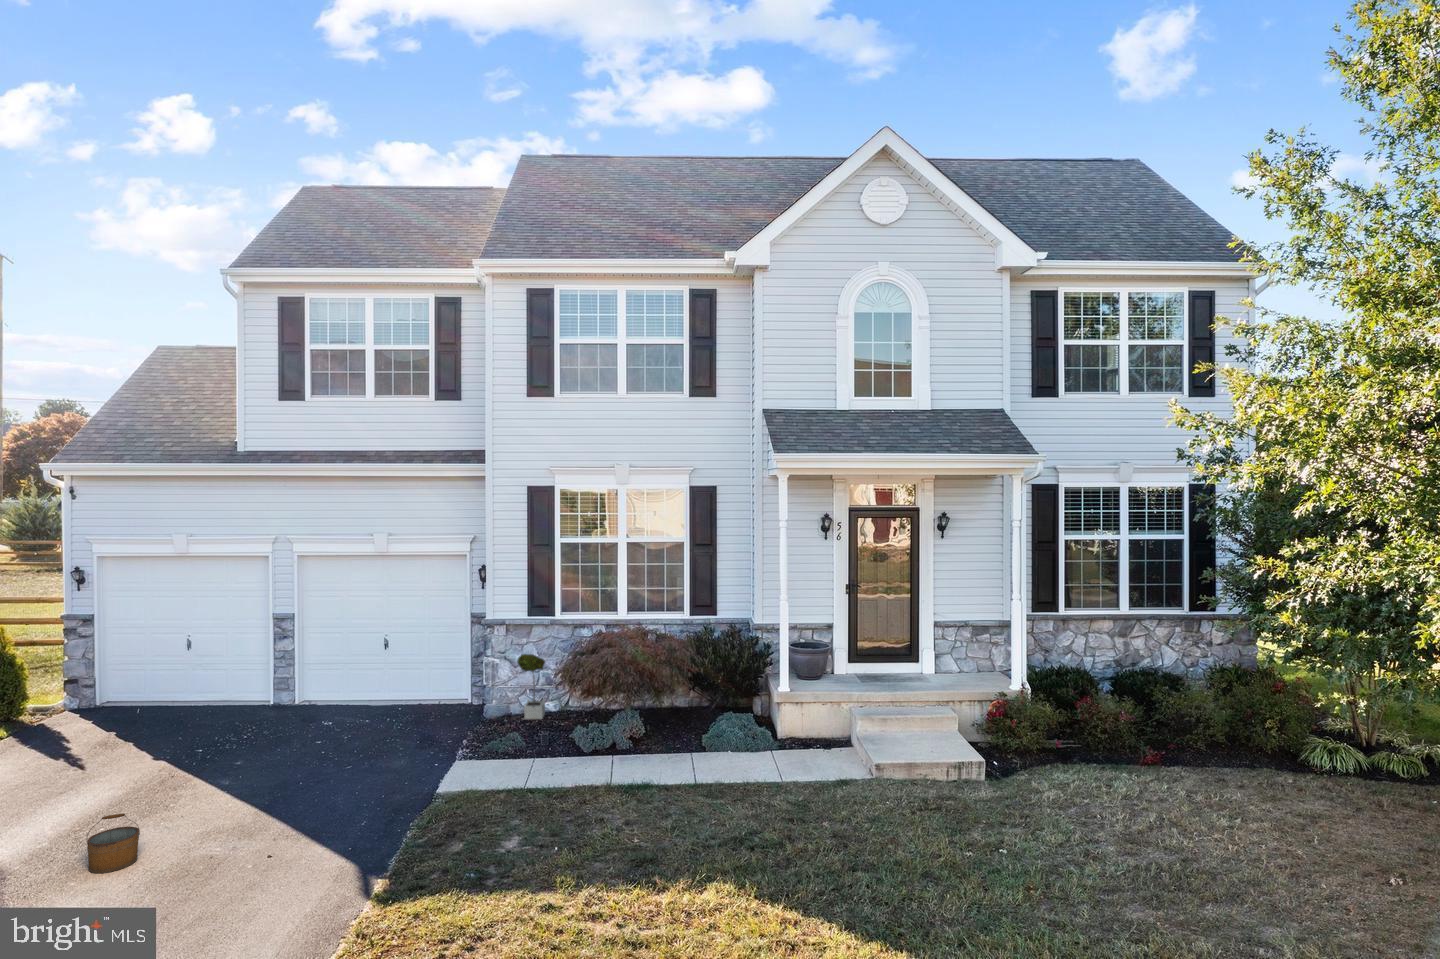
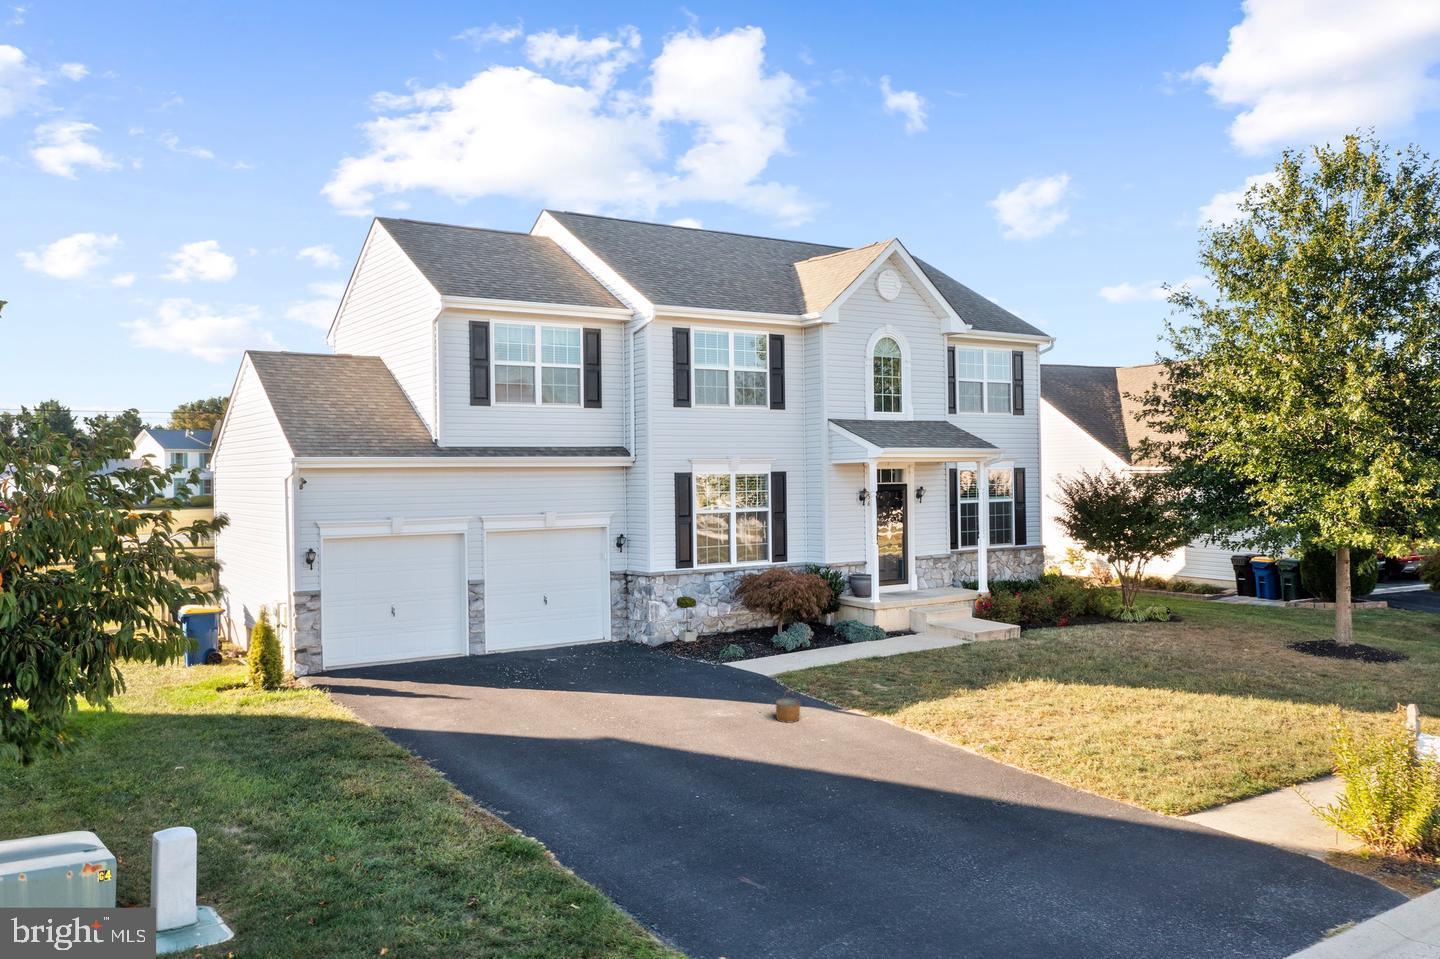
bucket: present [86,814,140,873] -> present [776,689,800,722]

